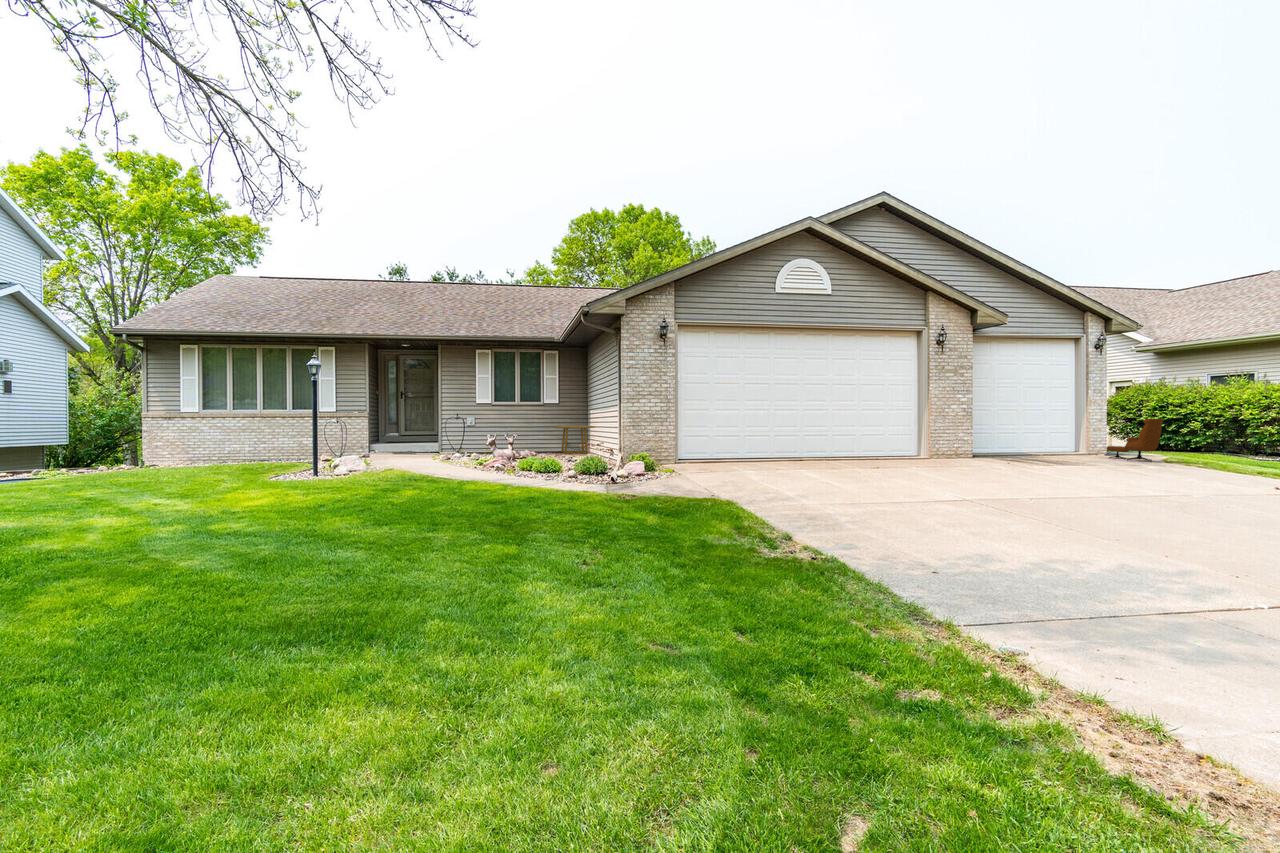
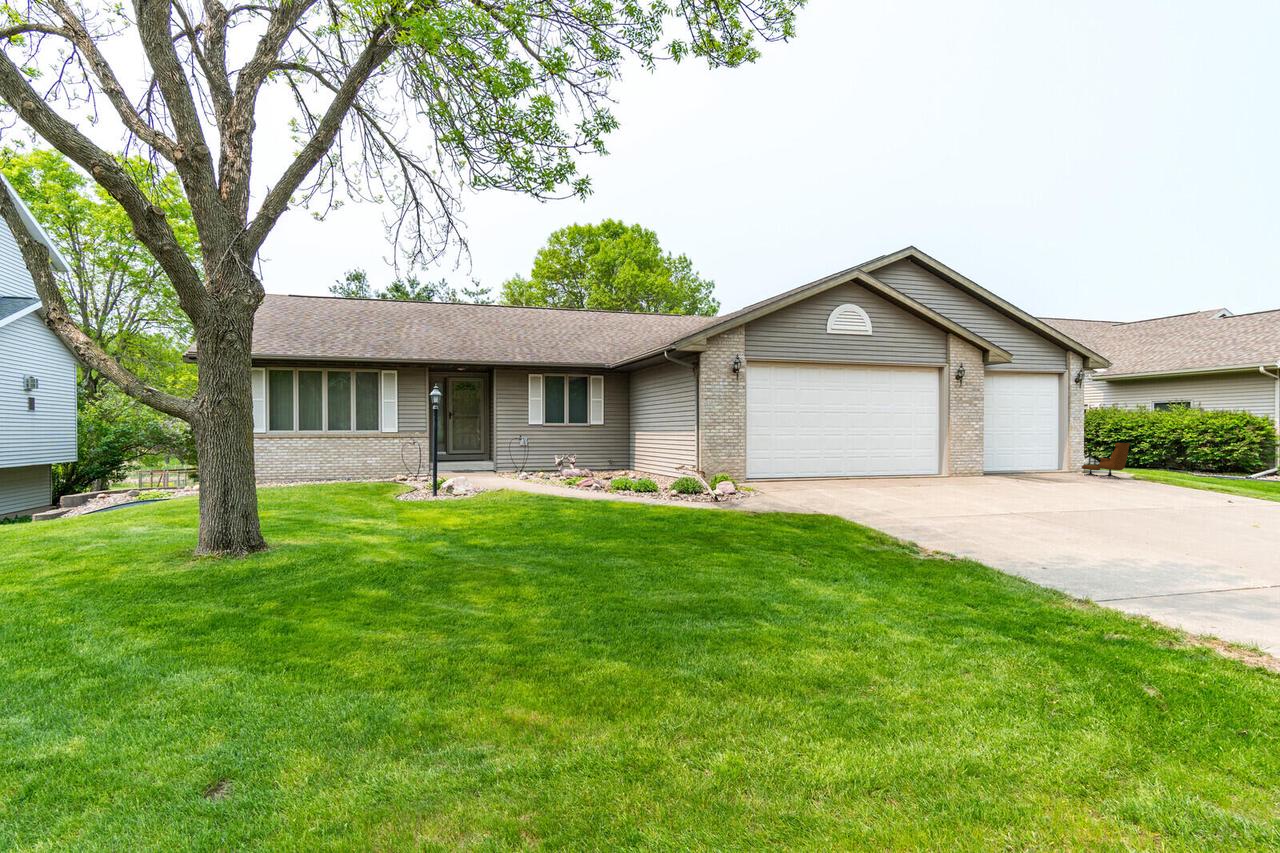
round table: present [554,425,595,454] -> none [613,446,651,474]

